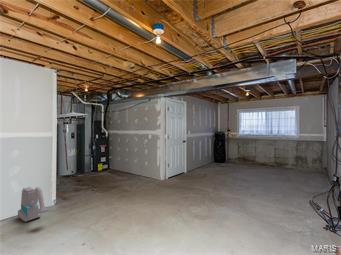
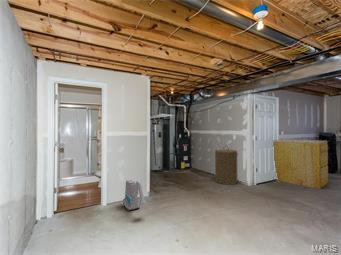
filing cabinet: none [183,138,222,178] -> present [273,139,328,189]
laundry hamper: none [131,145,152,182] -> present [215,149,238,185]

